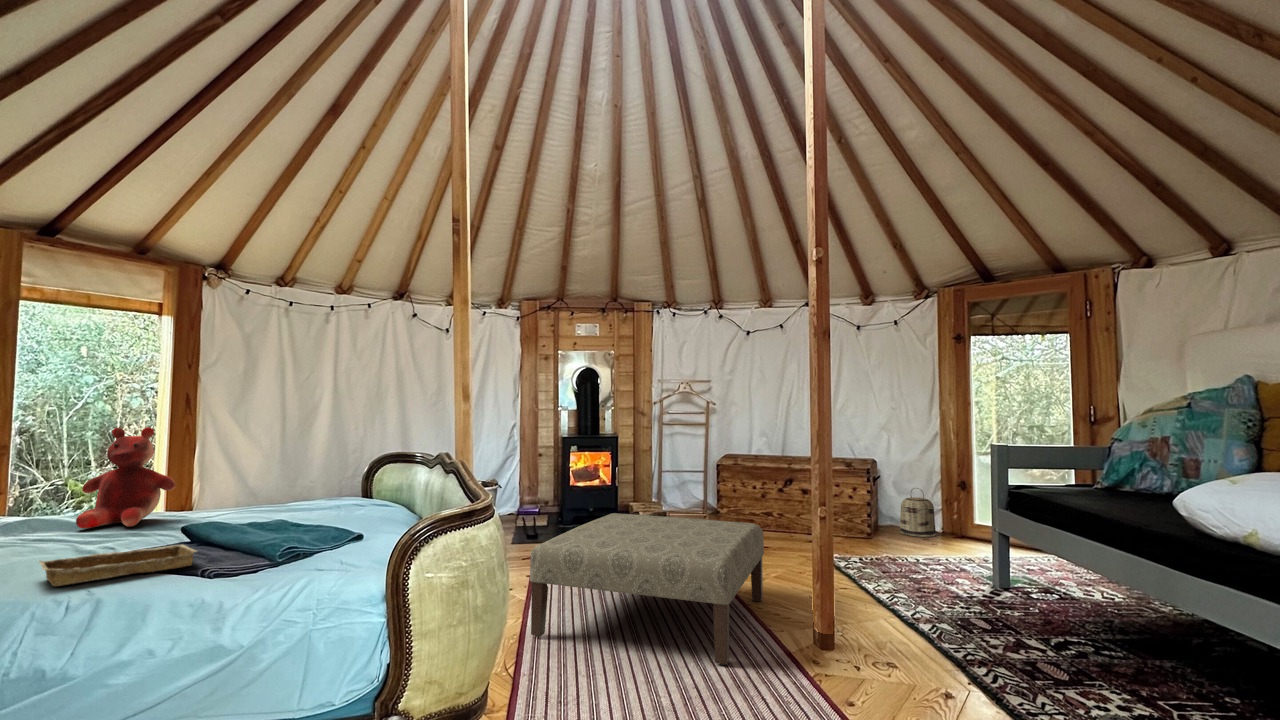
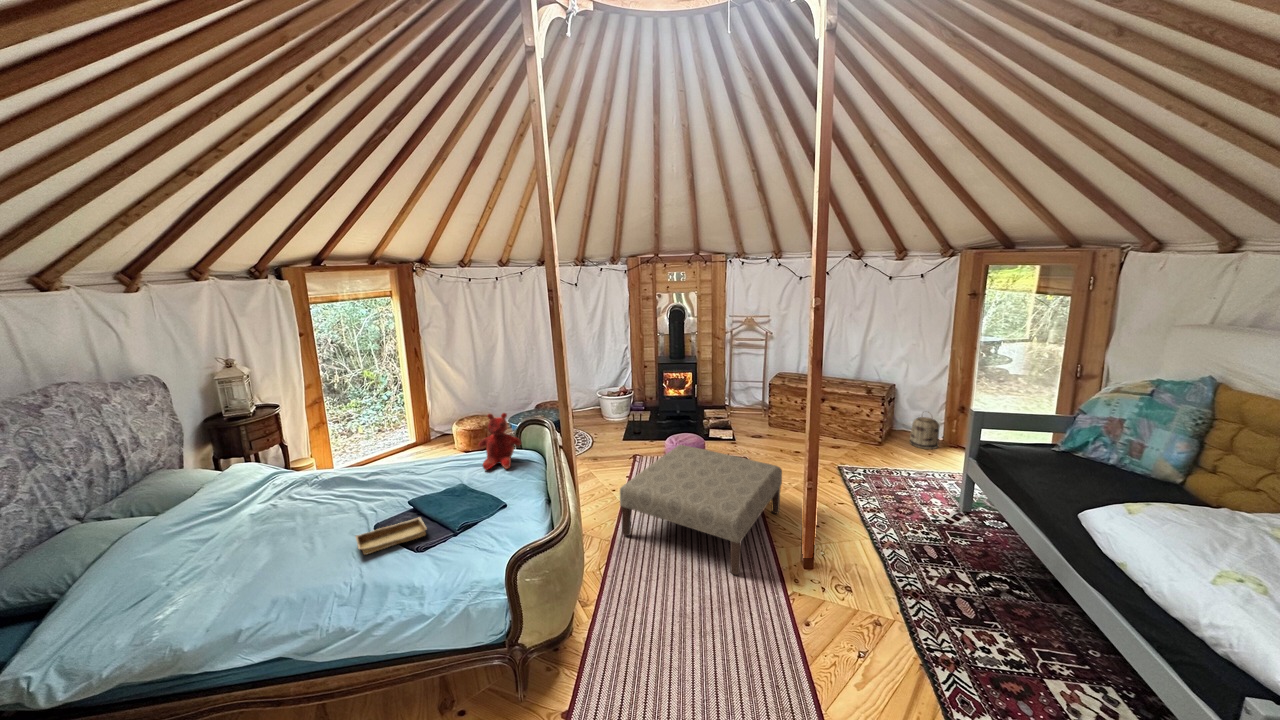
teddy bear: present [76,427,176,529] -> present [478,413,521,470]

